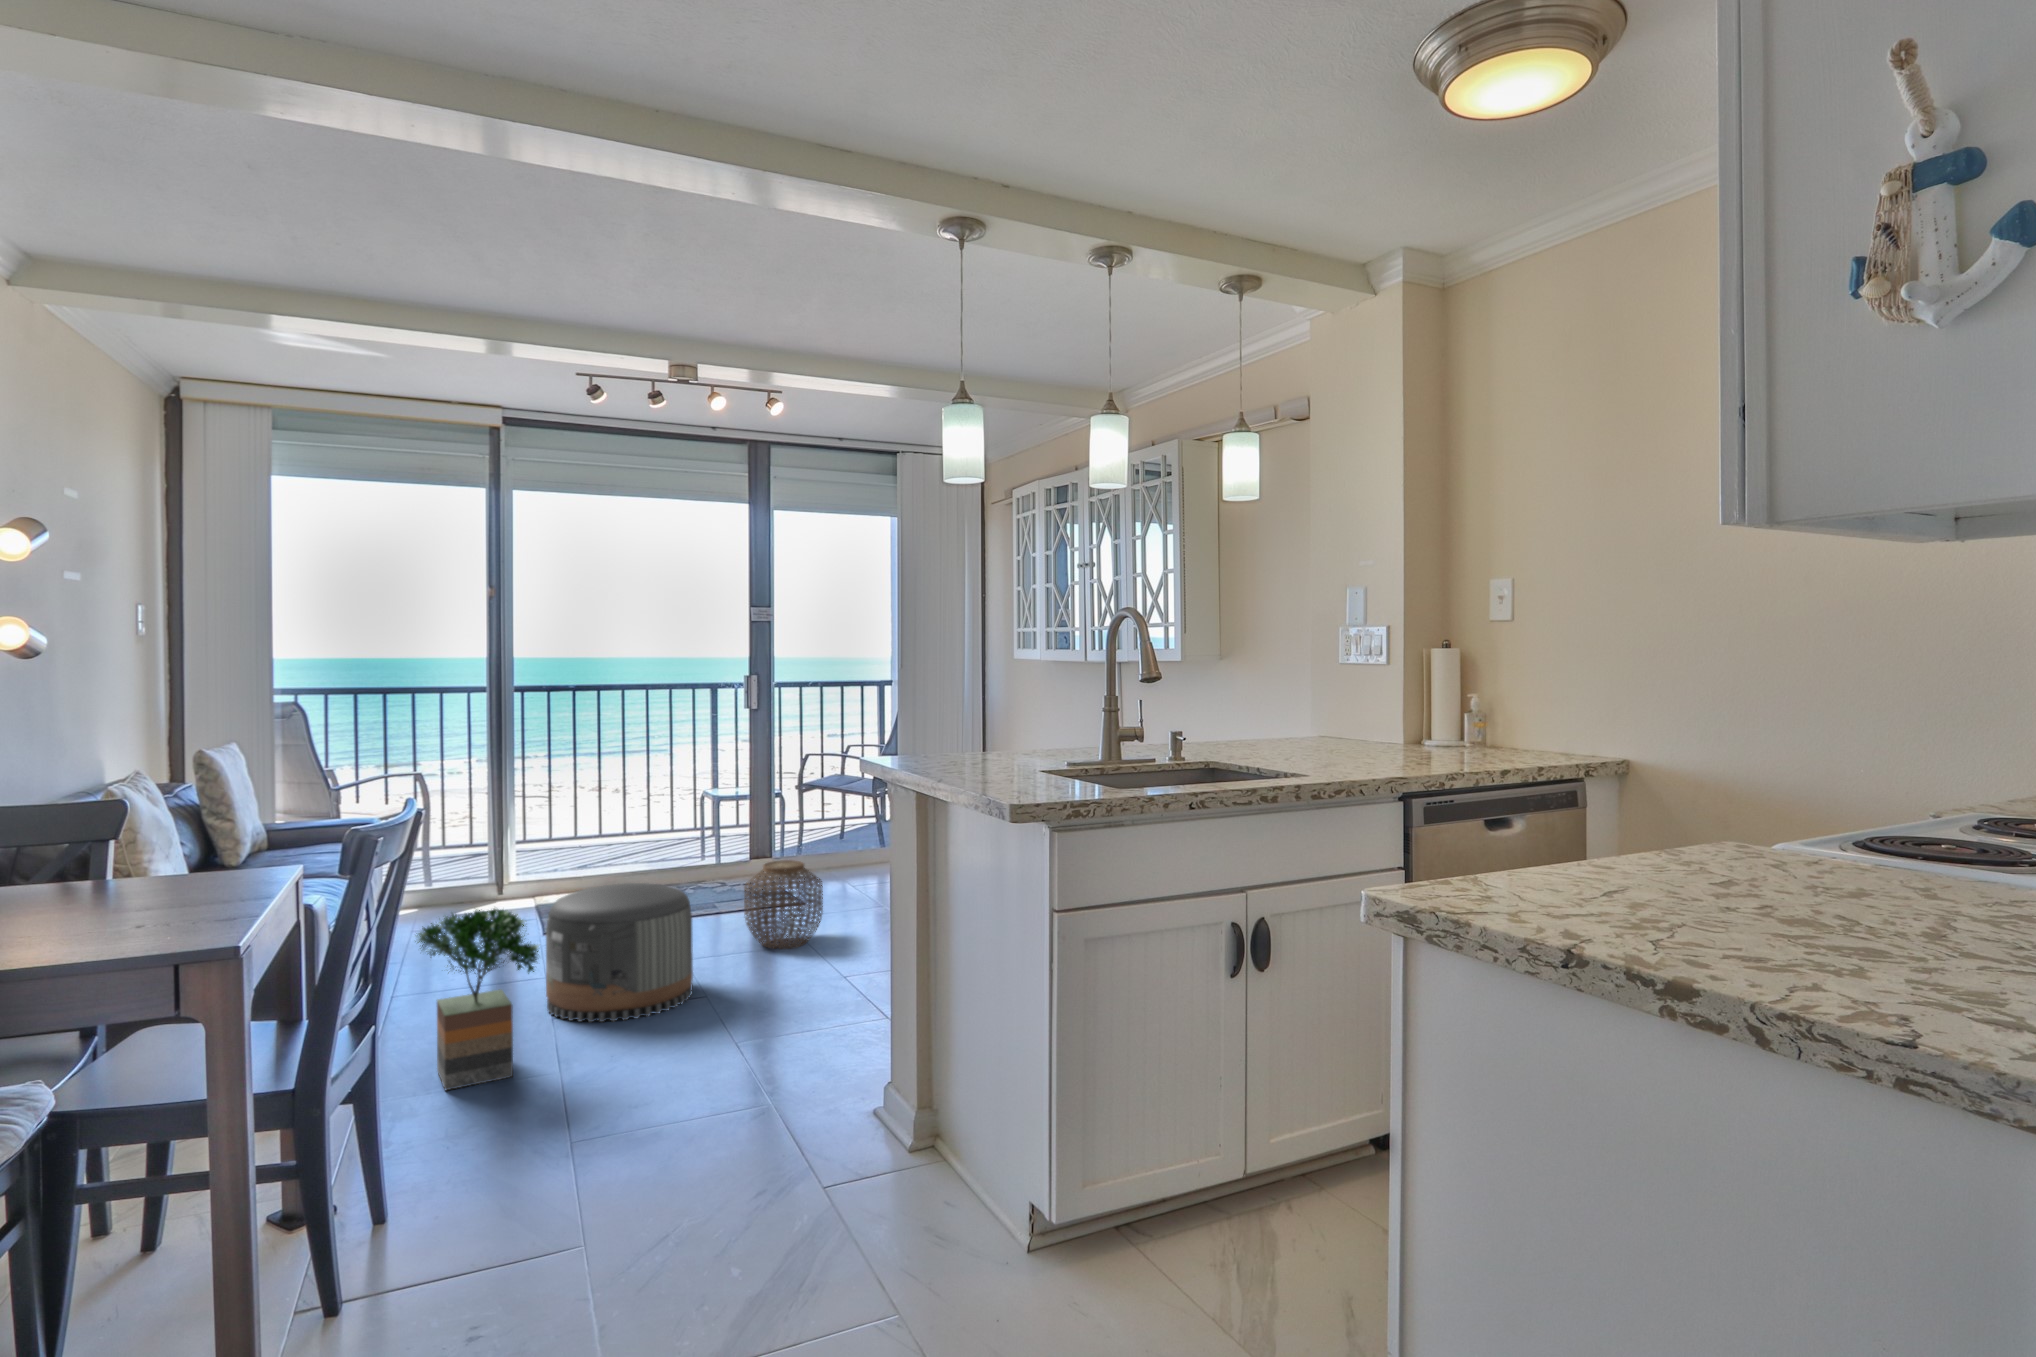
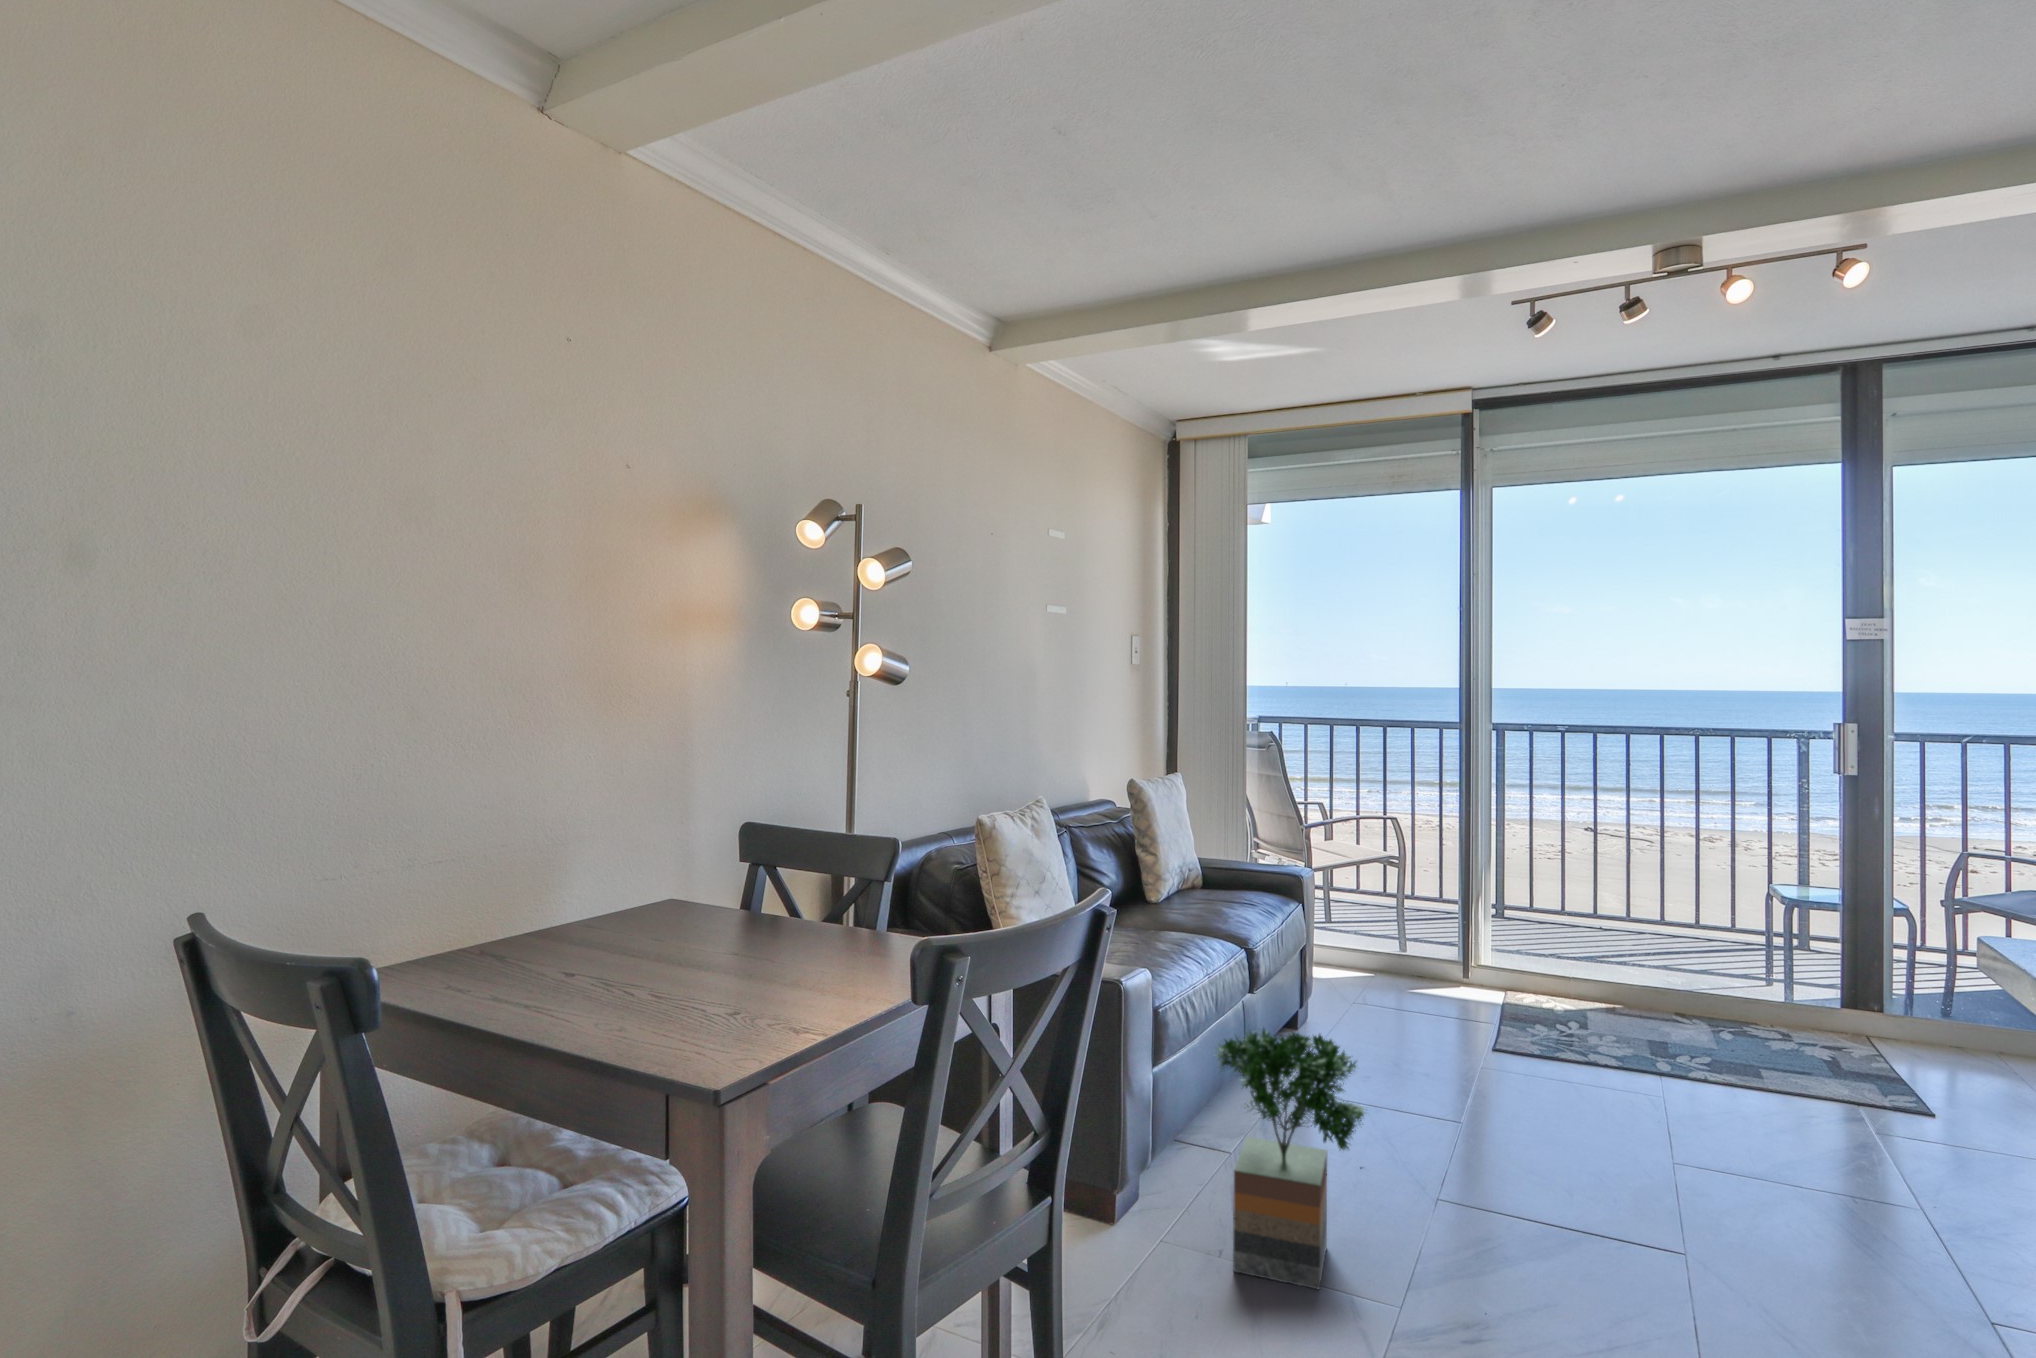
woven basket: present [744,860,823,949] -> none [1784,1043,1958,1213]
pouf: present [546,883,693,1022] -> none [1425,1022,1657,1262]

